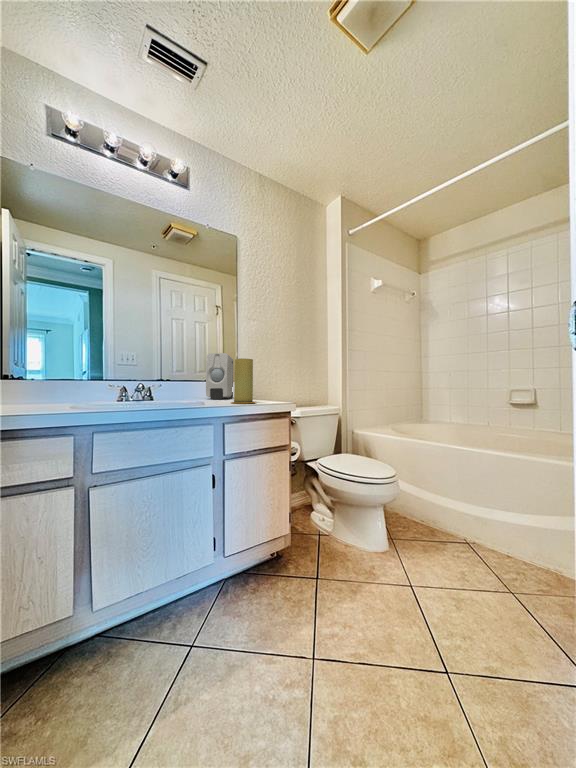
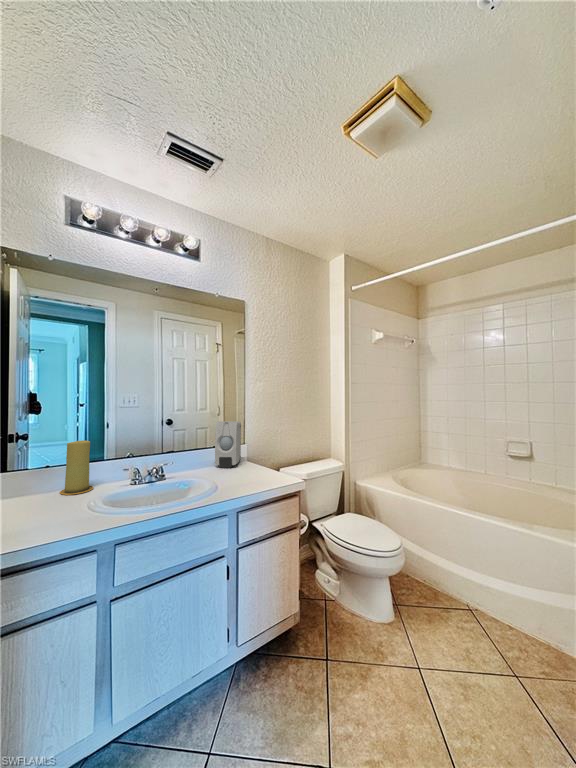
candle: present [231,358,255,403] -> present [60,440,93,495]

